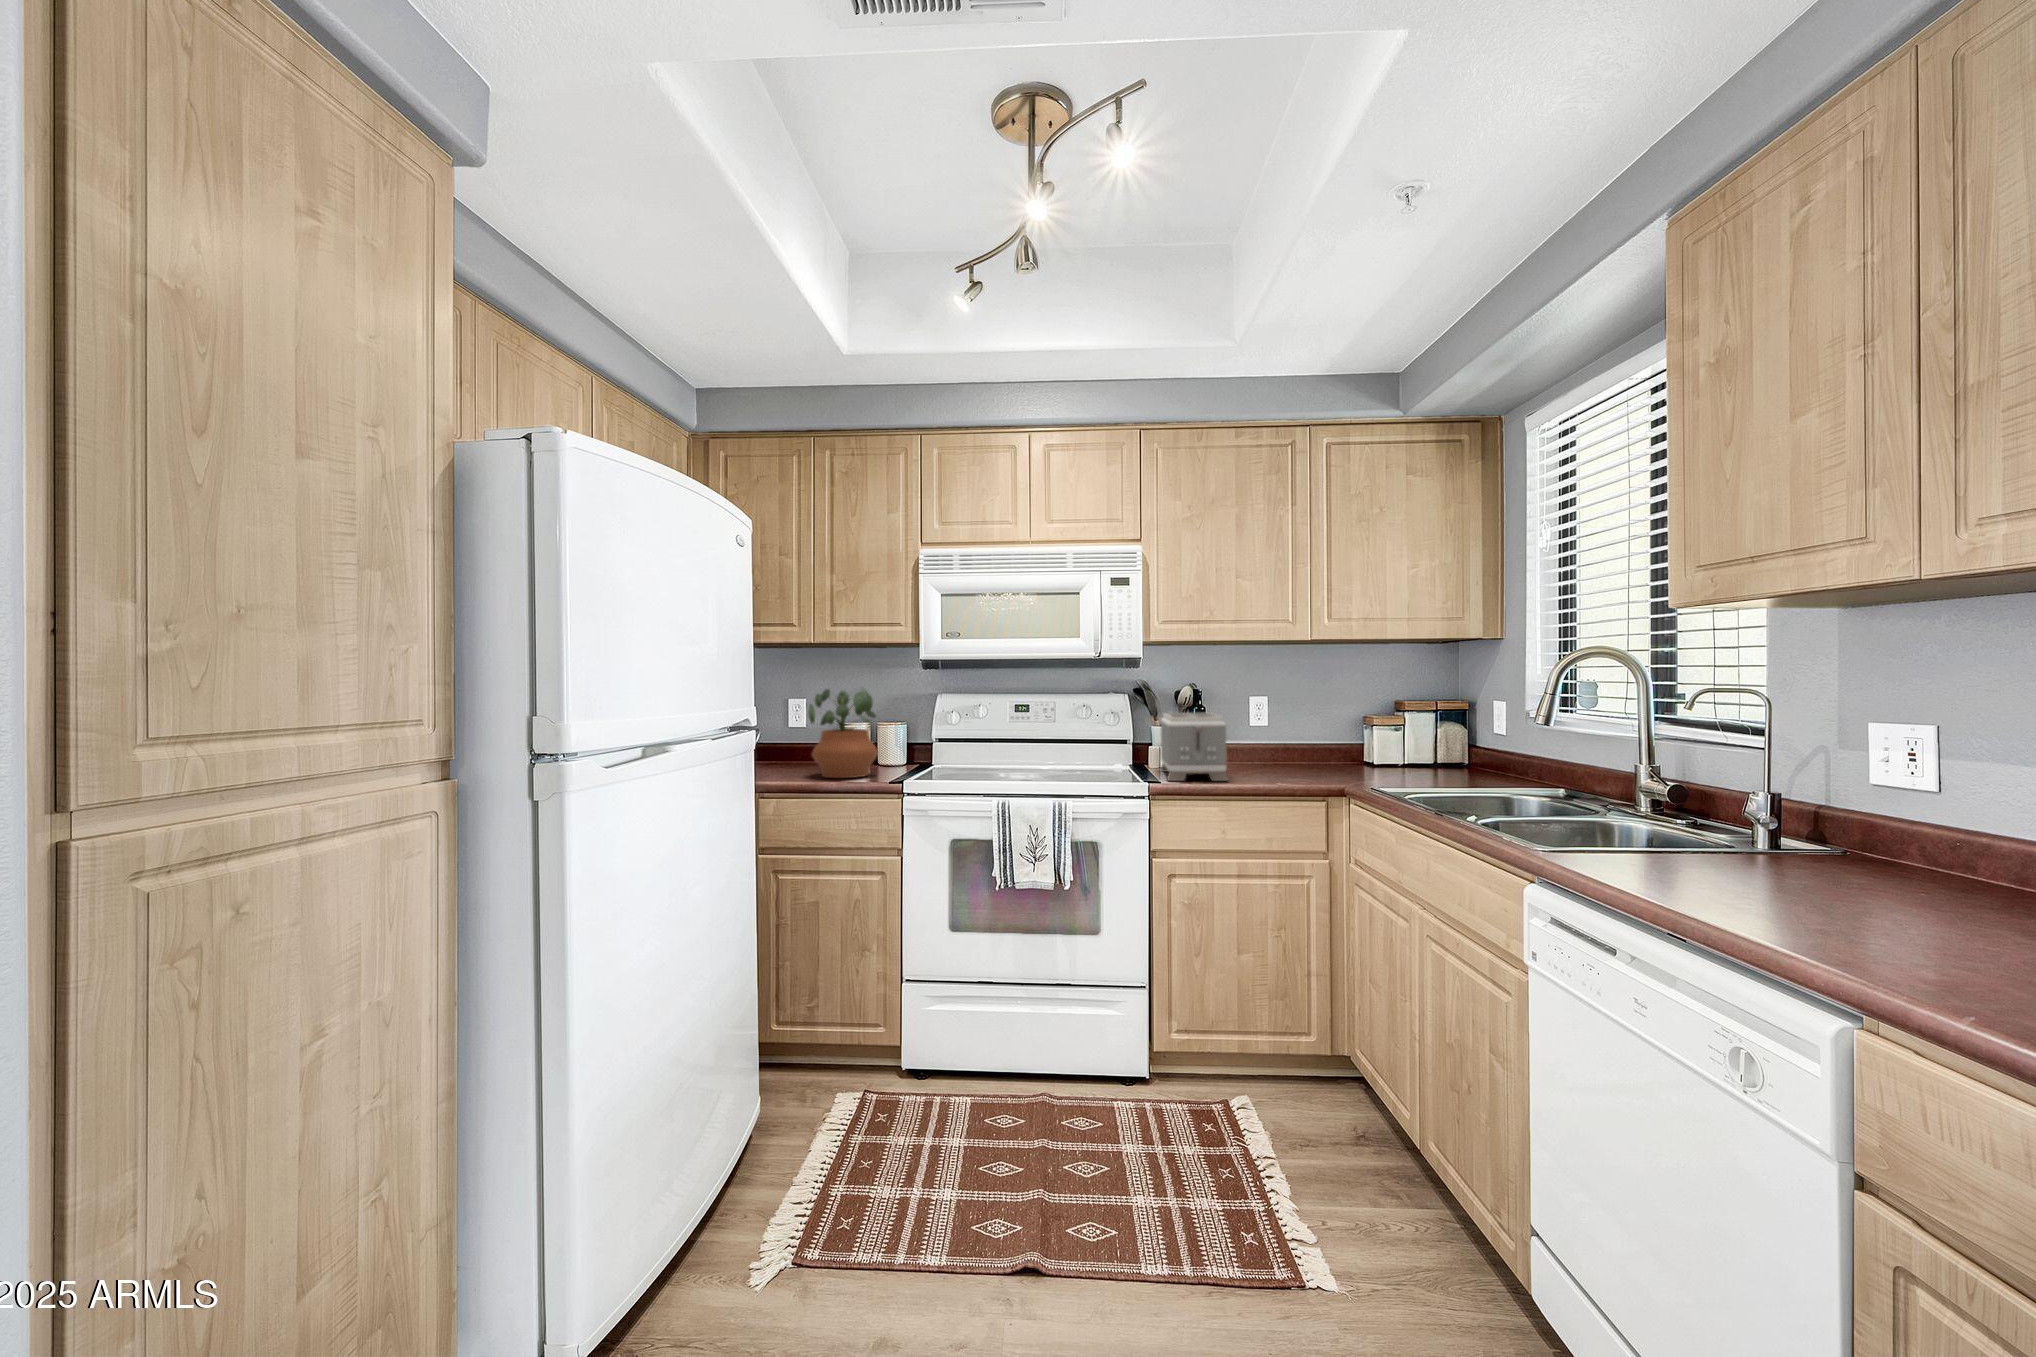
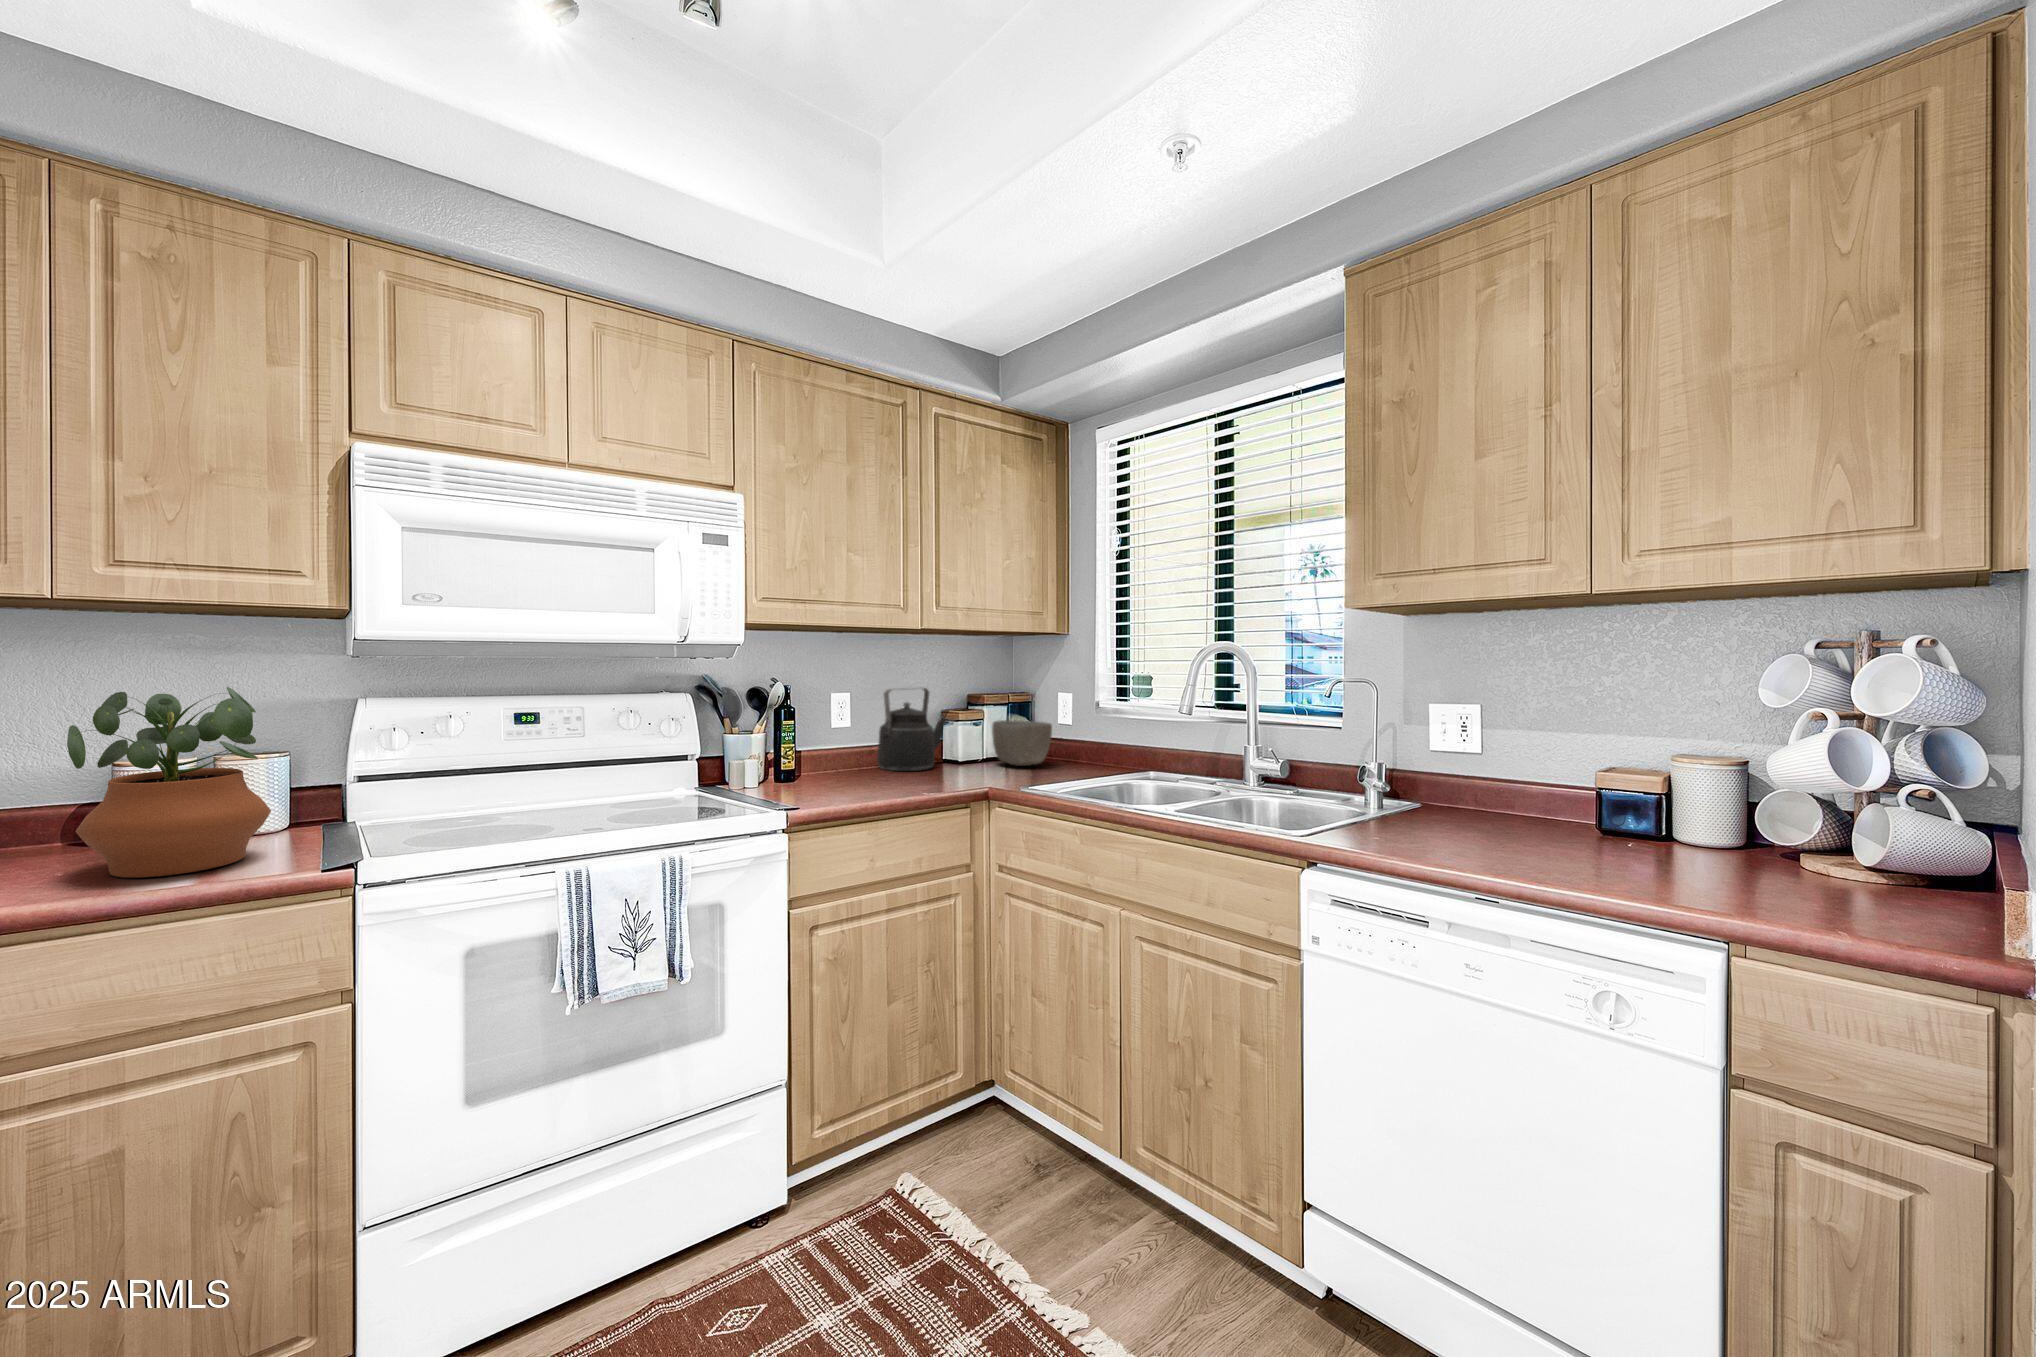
kettle: none [1283,695,1360,771] -> present [877,688,947,771]
toaster: present [1160,713,1228,781] -> none [753,712,868,805]
bowl: none [1401,729,1469,775] -> present [992,720,1052,766]

